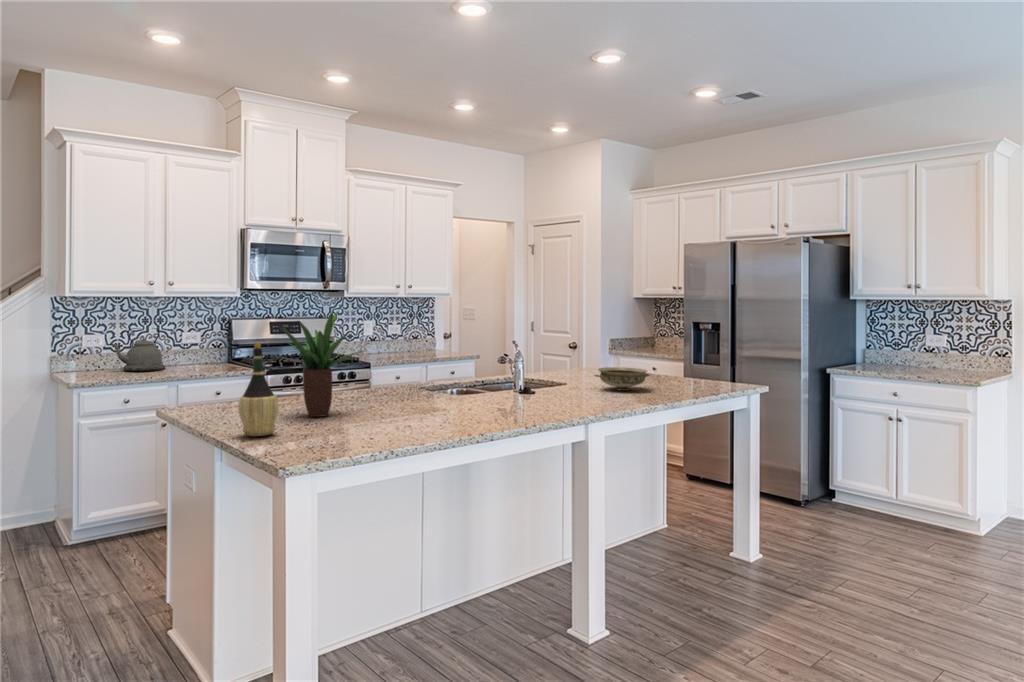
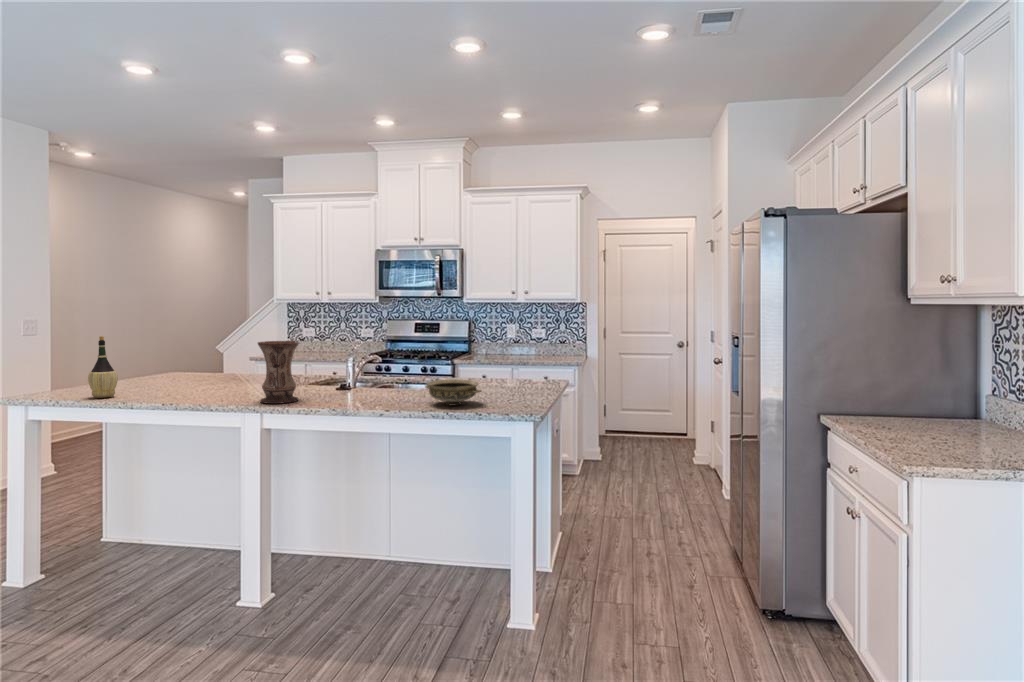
potted plant: present [279,311,363,417] -> none [151,315,225,392]
kettle: present [111,328,165,371] -> none [298,325,333,355]
vase: none [464,337,509,410] -> present [258,341,299,404]

